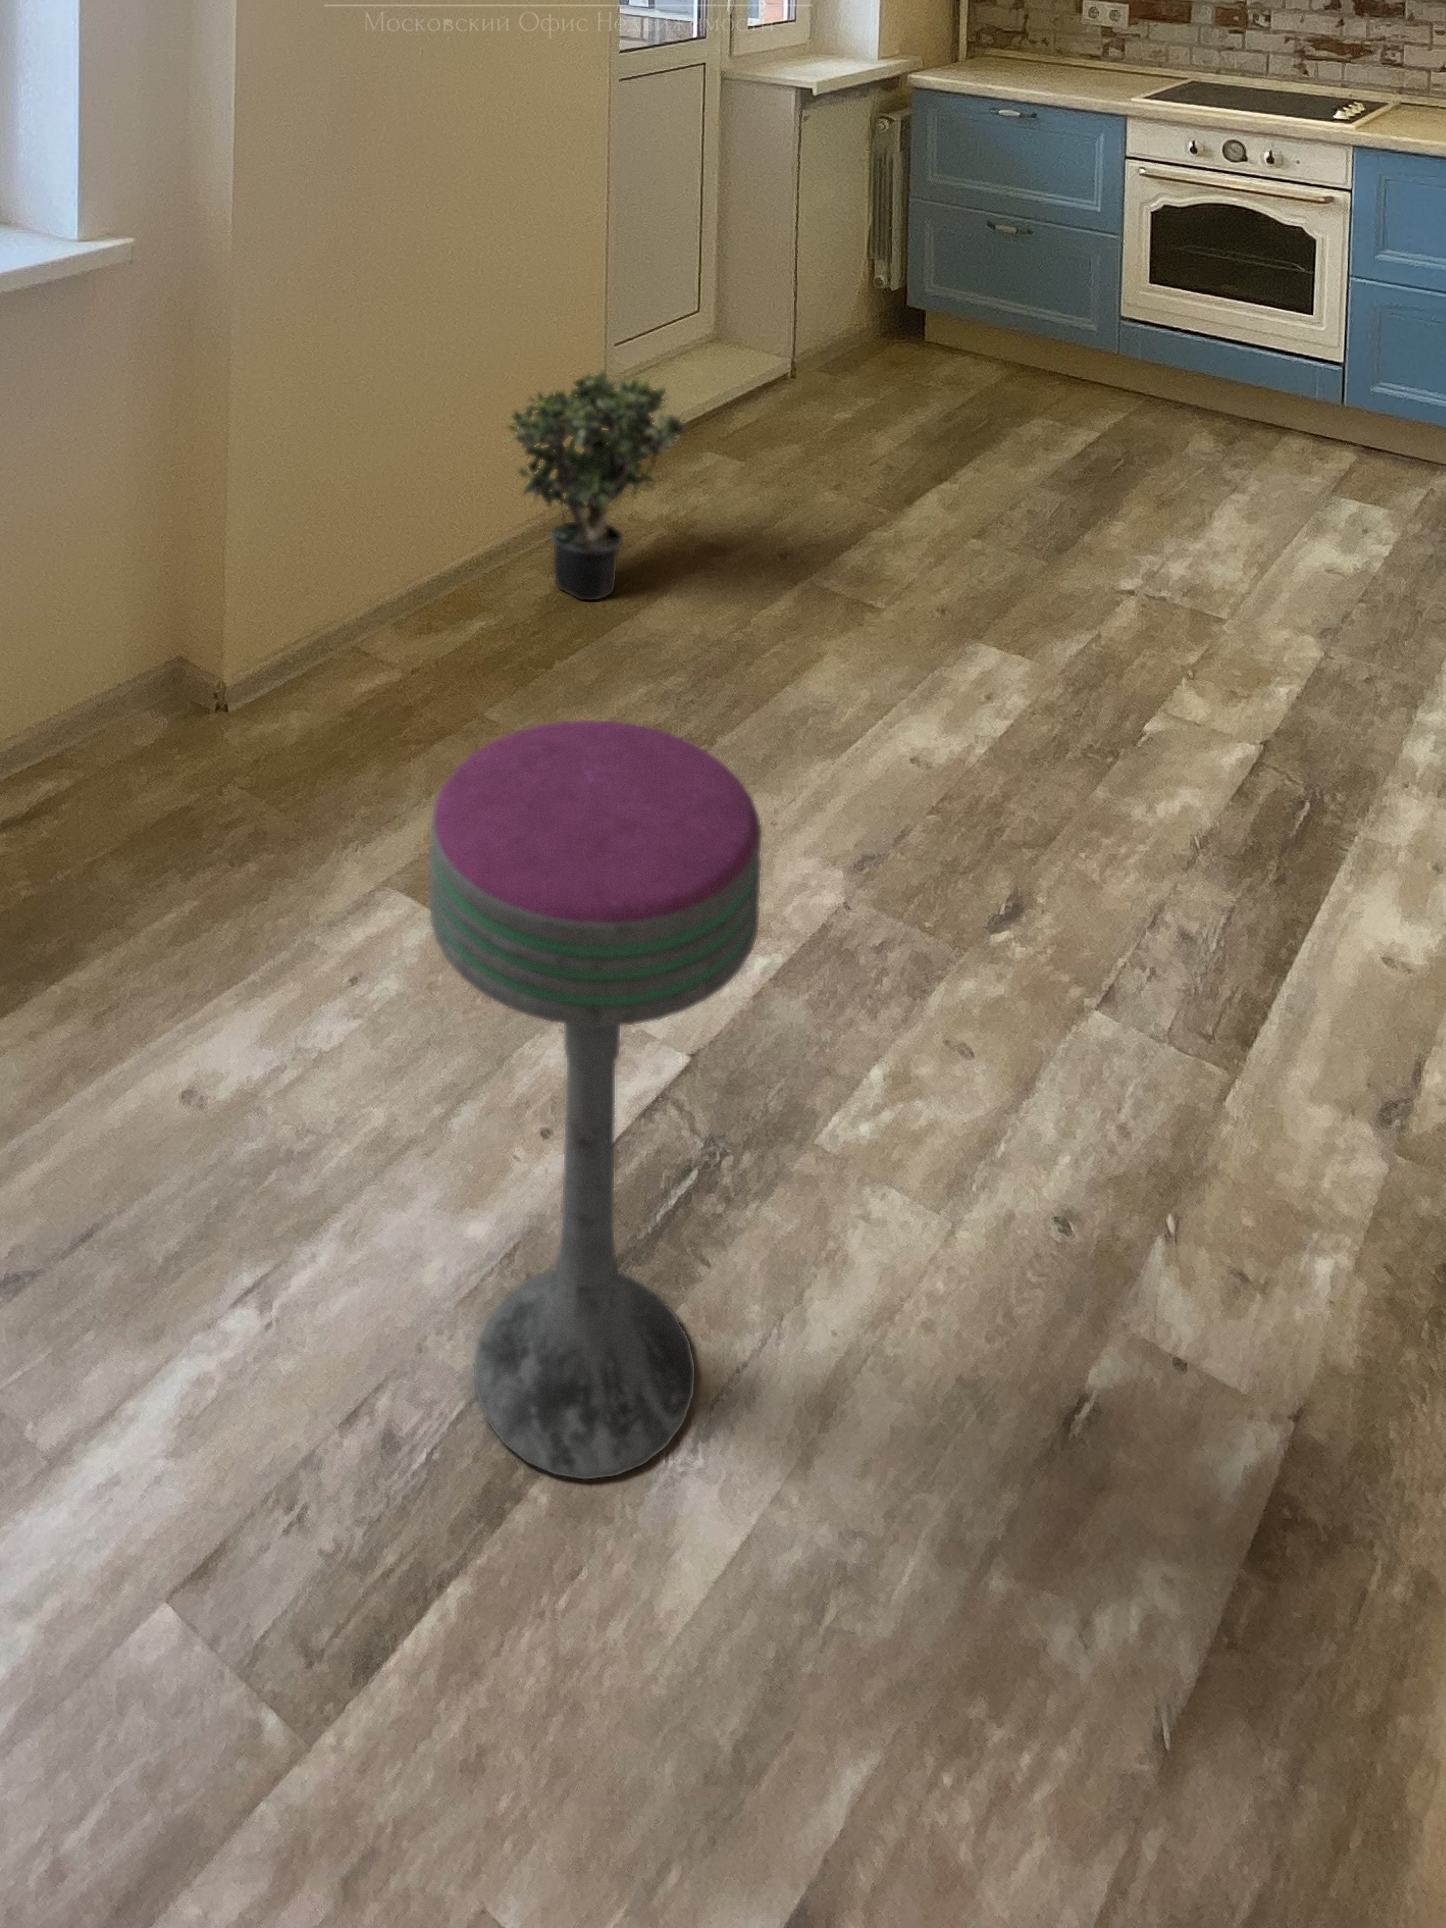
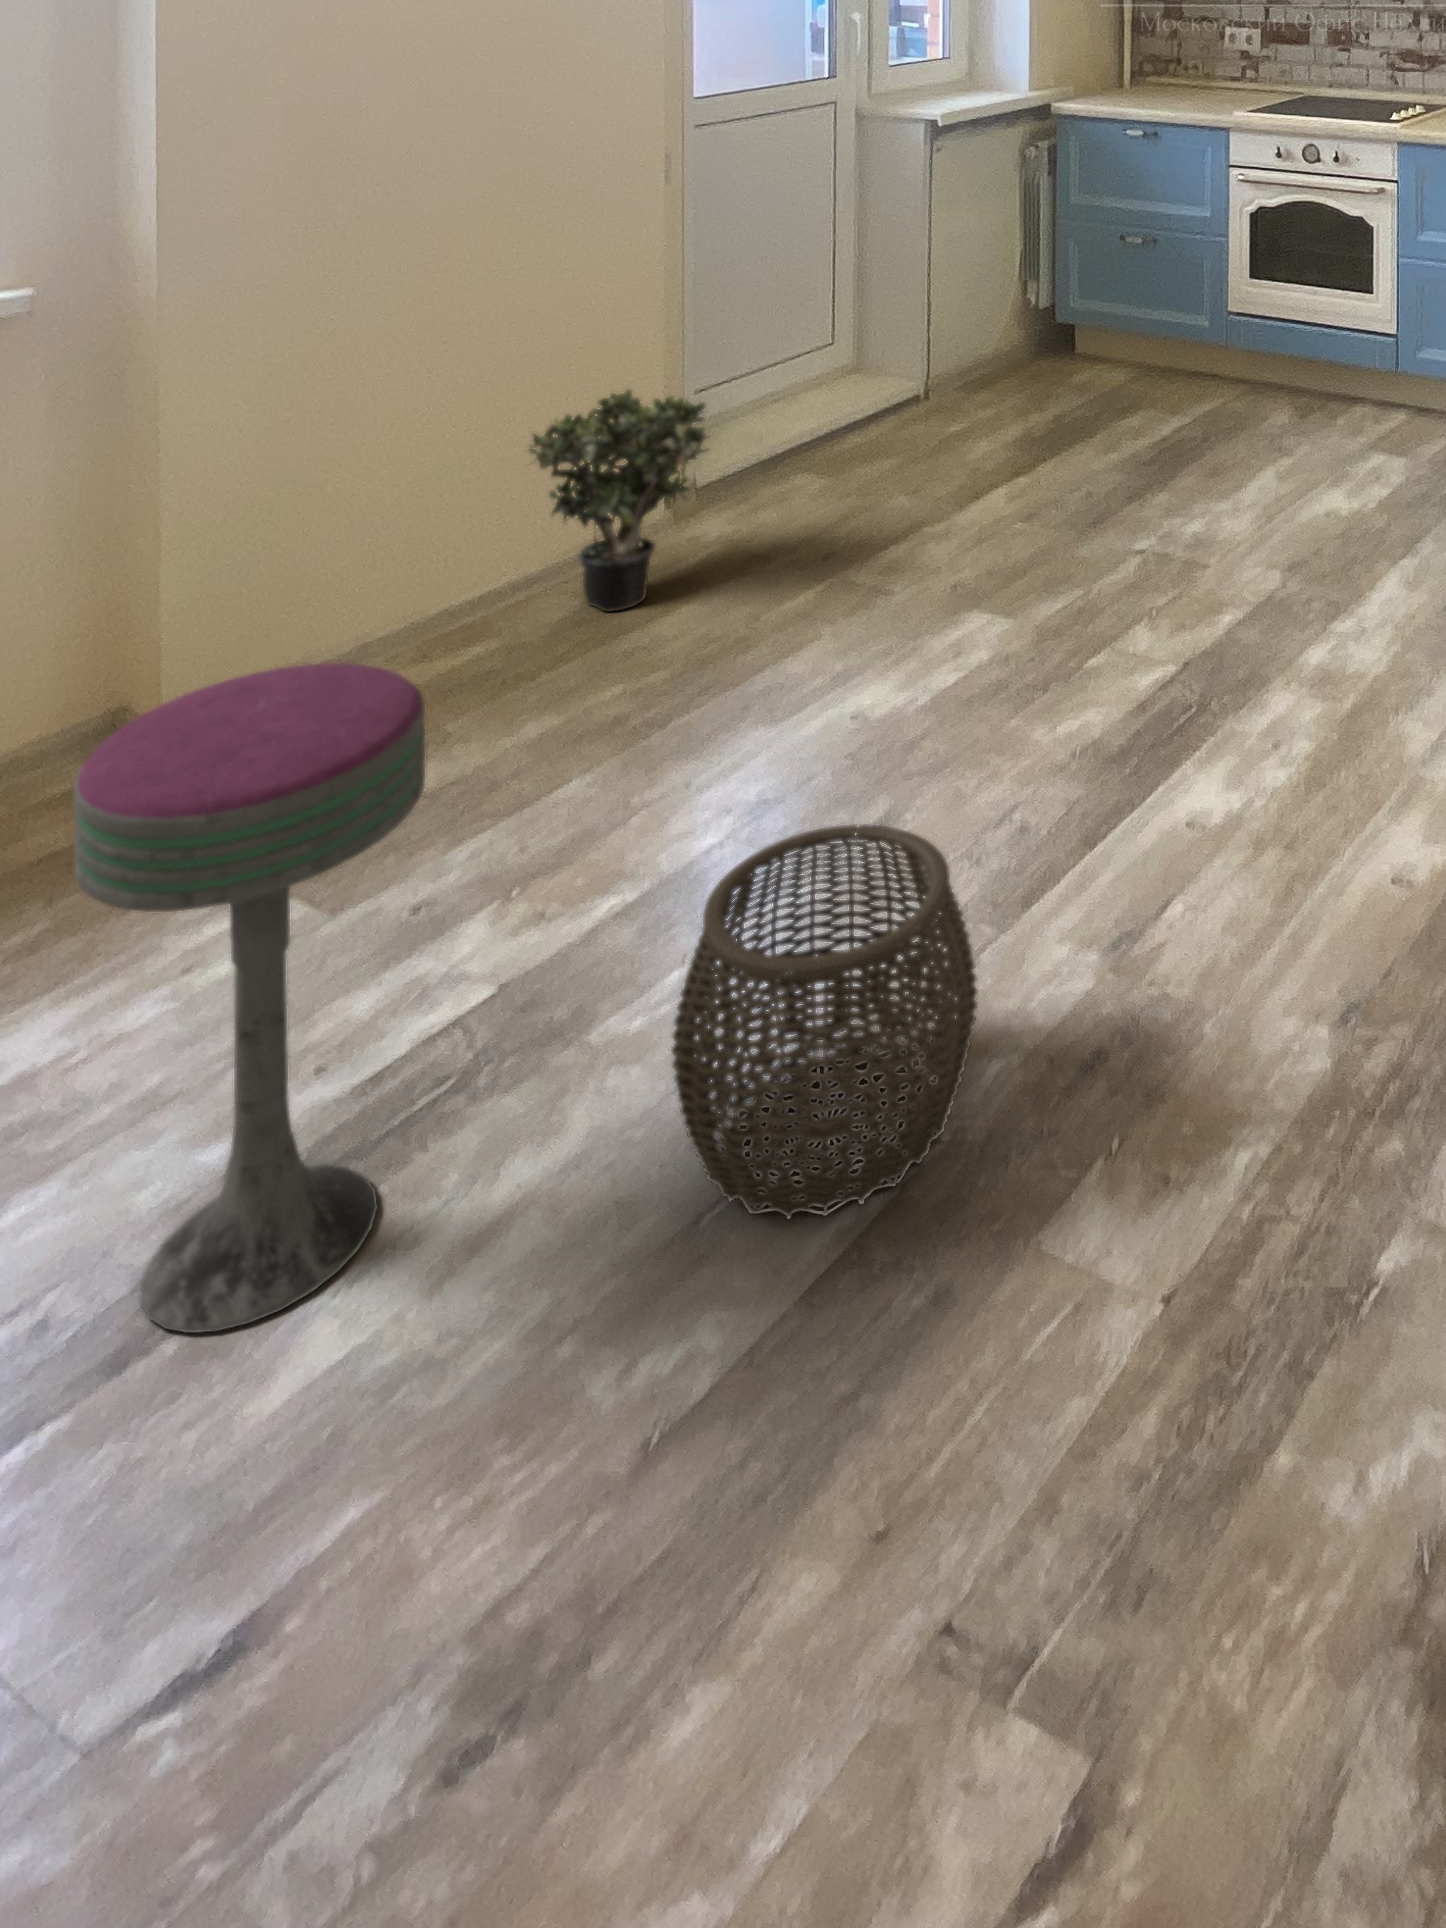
woven basket: none [996,963,1361,1466] -> present [671,824,978,1220]

